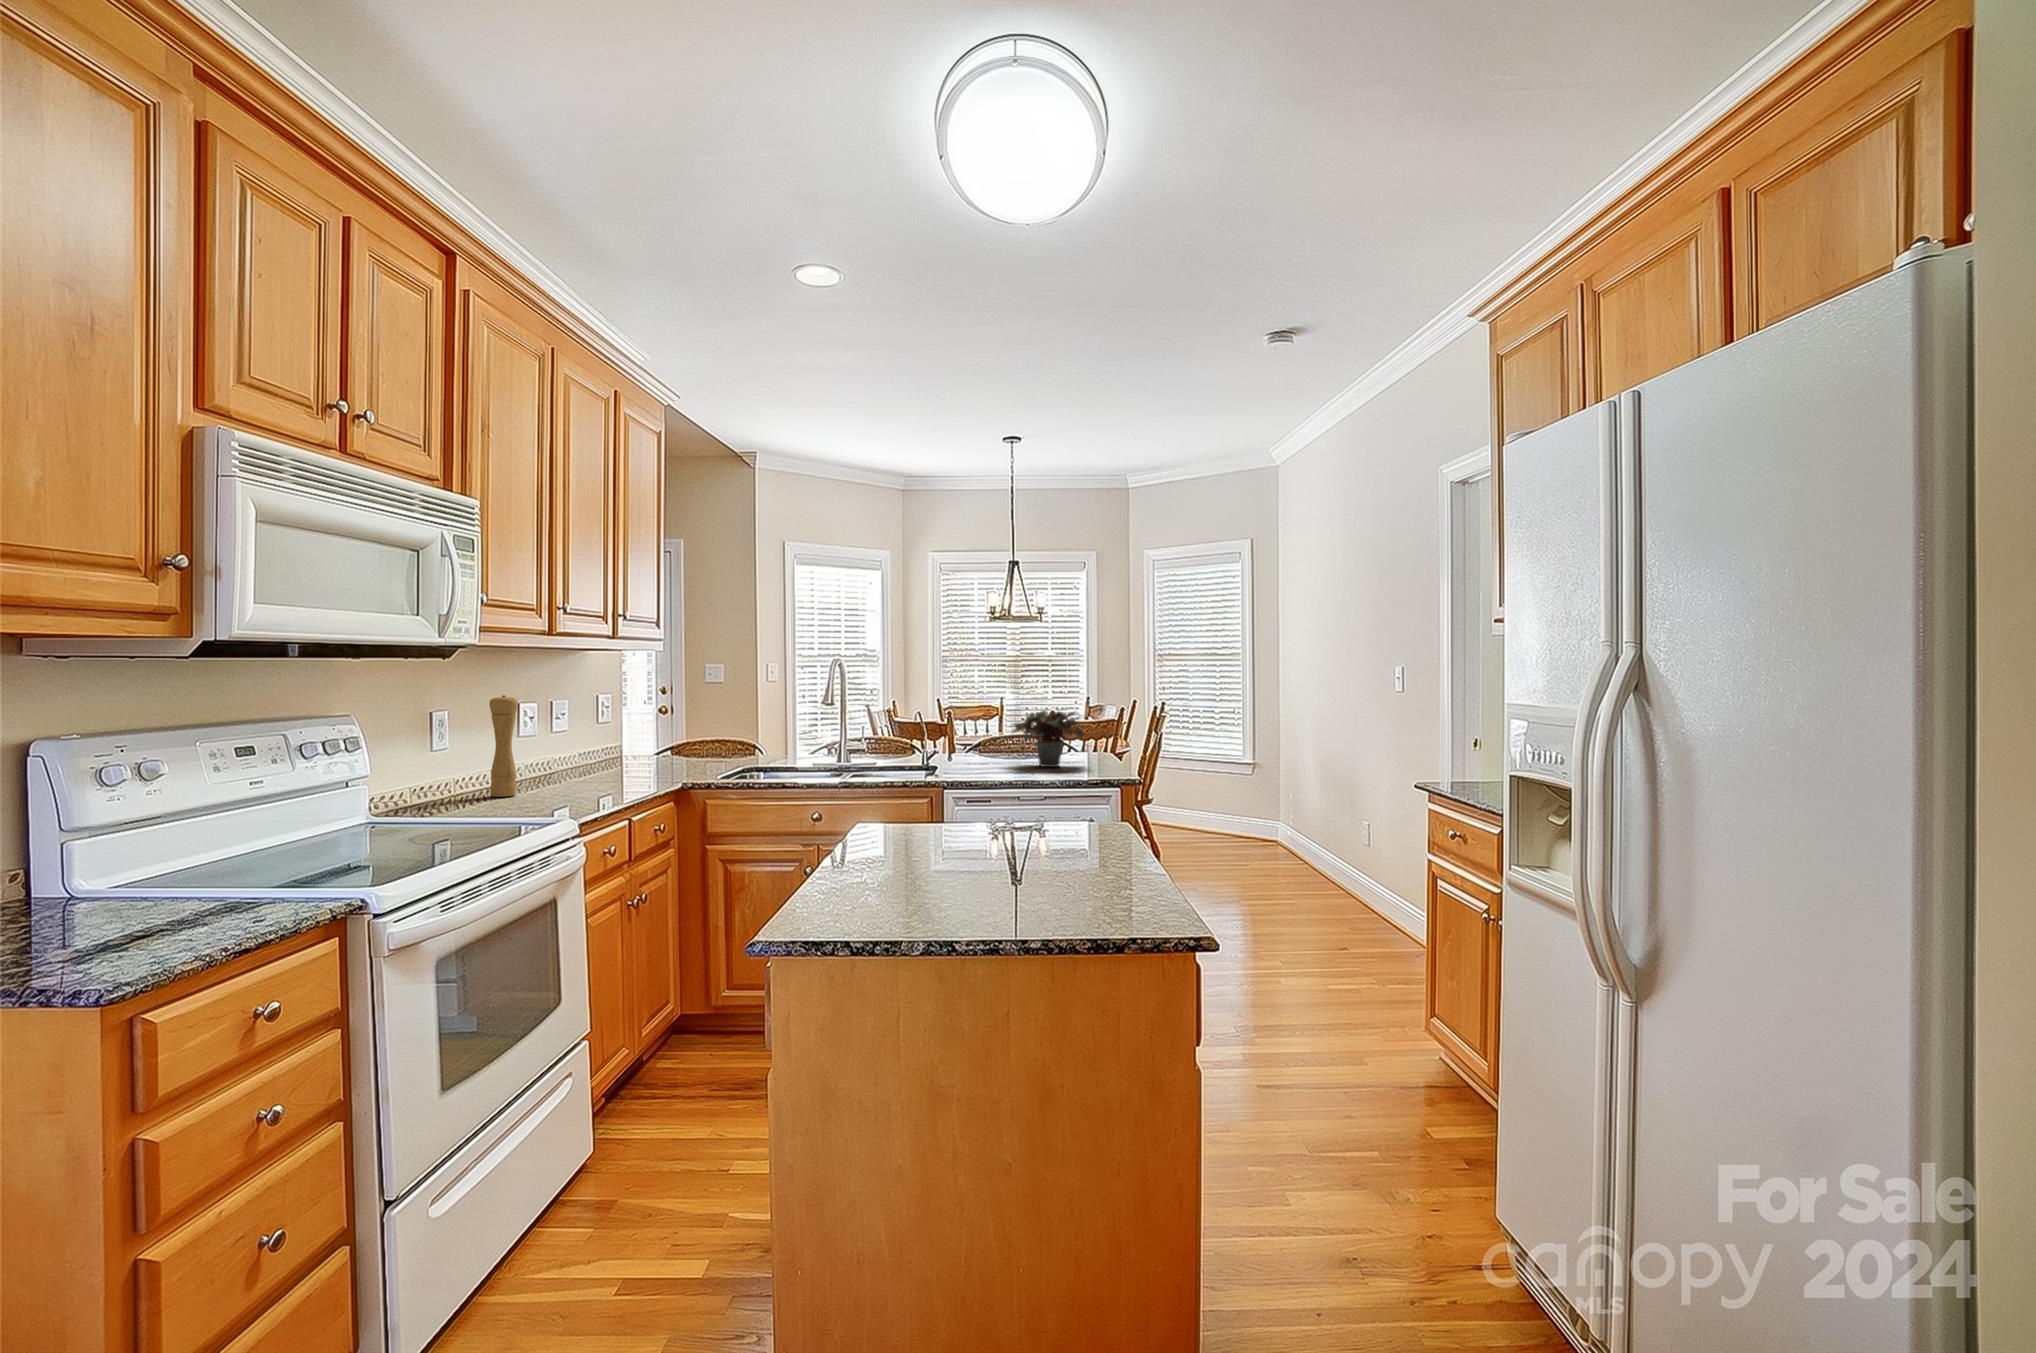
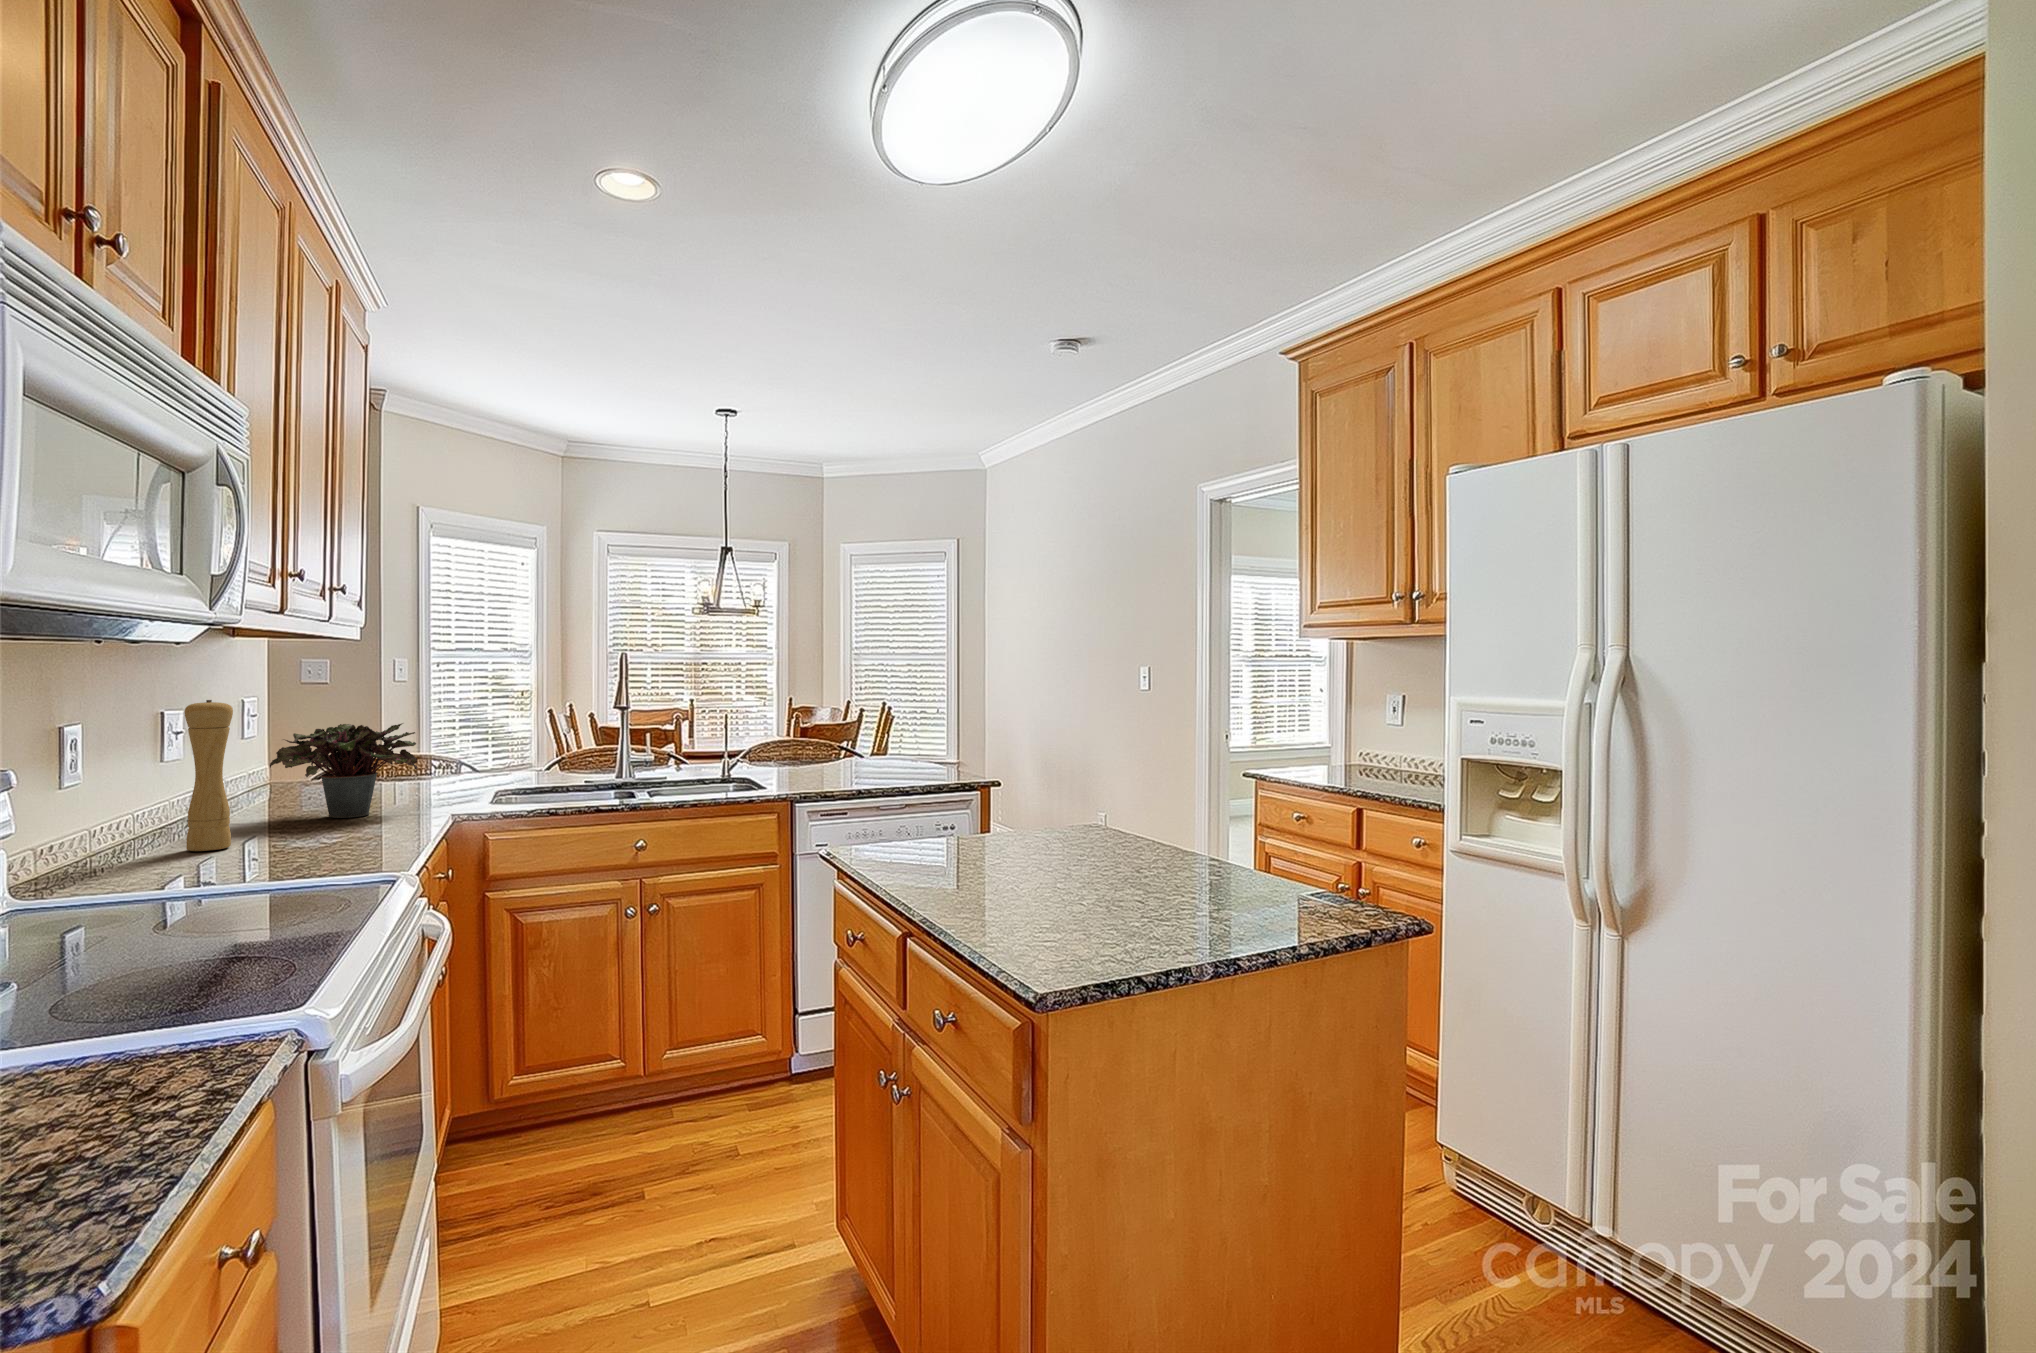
potted plant: present [1011,710,1084,767] -> present [270,723,418,818]

